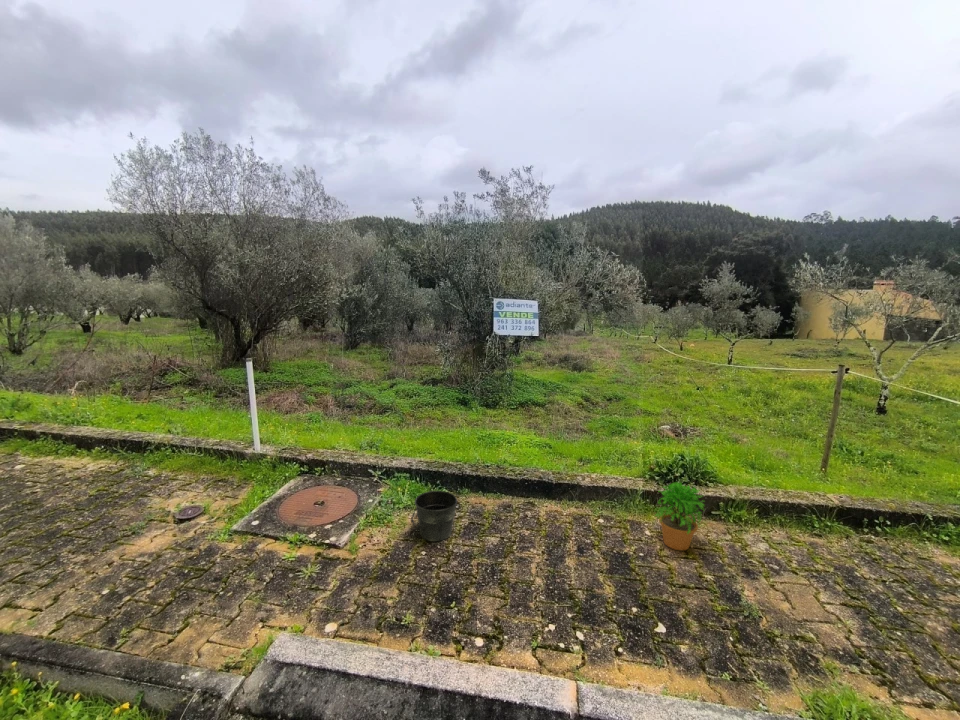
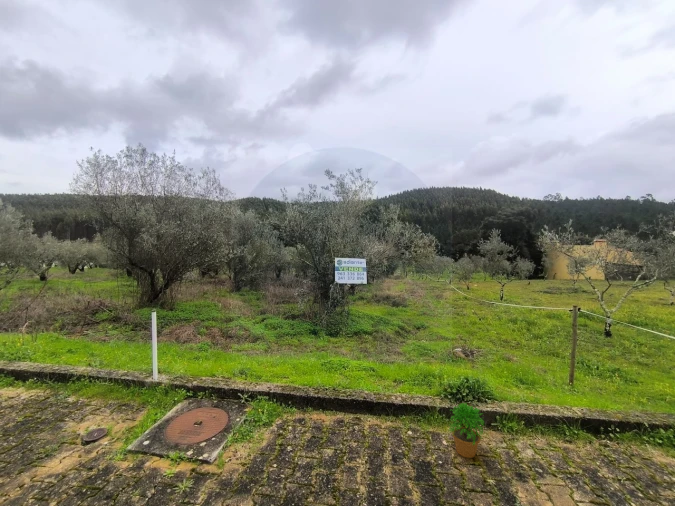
bucket: present [411,491,457,541] -> none [266,413,301,455]

